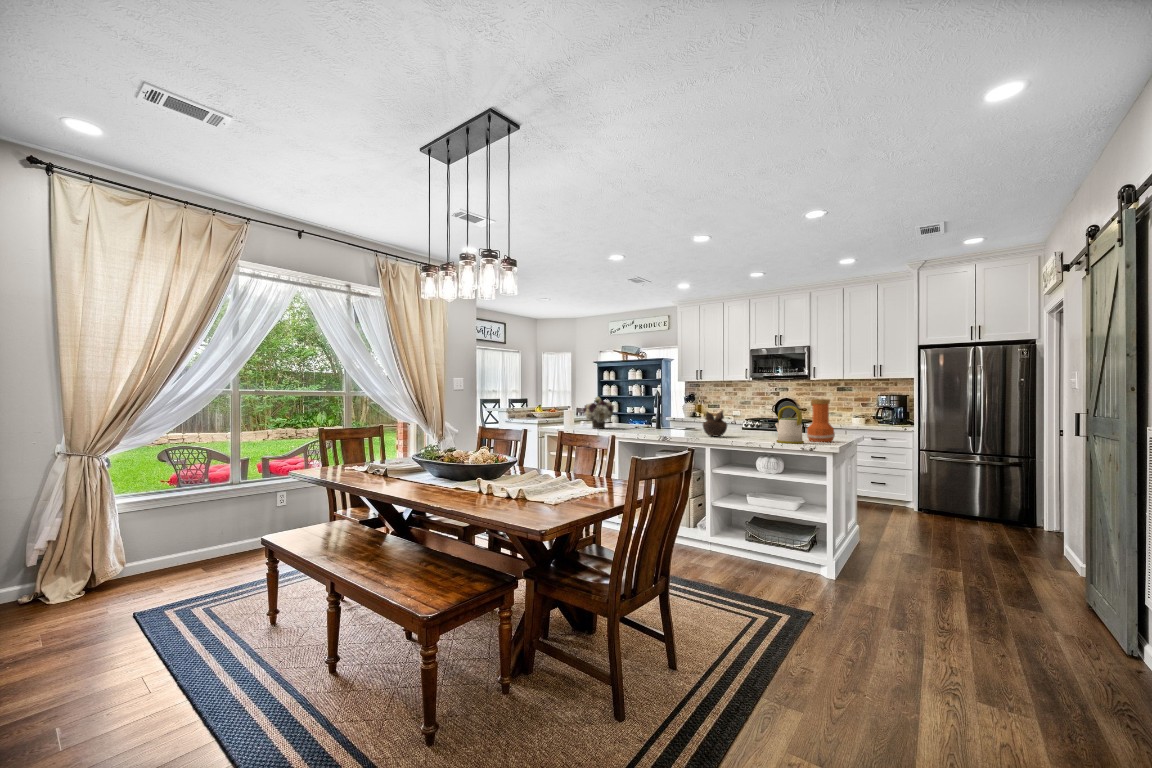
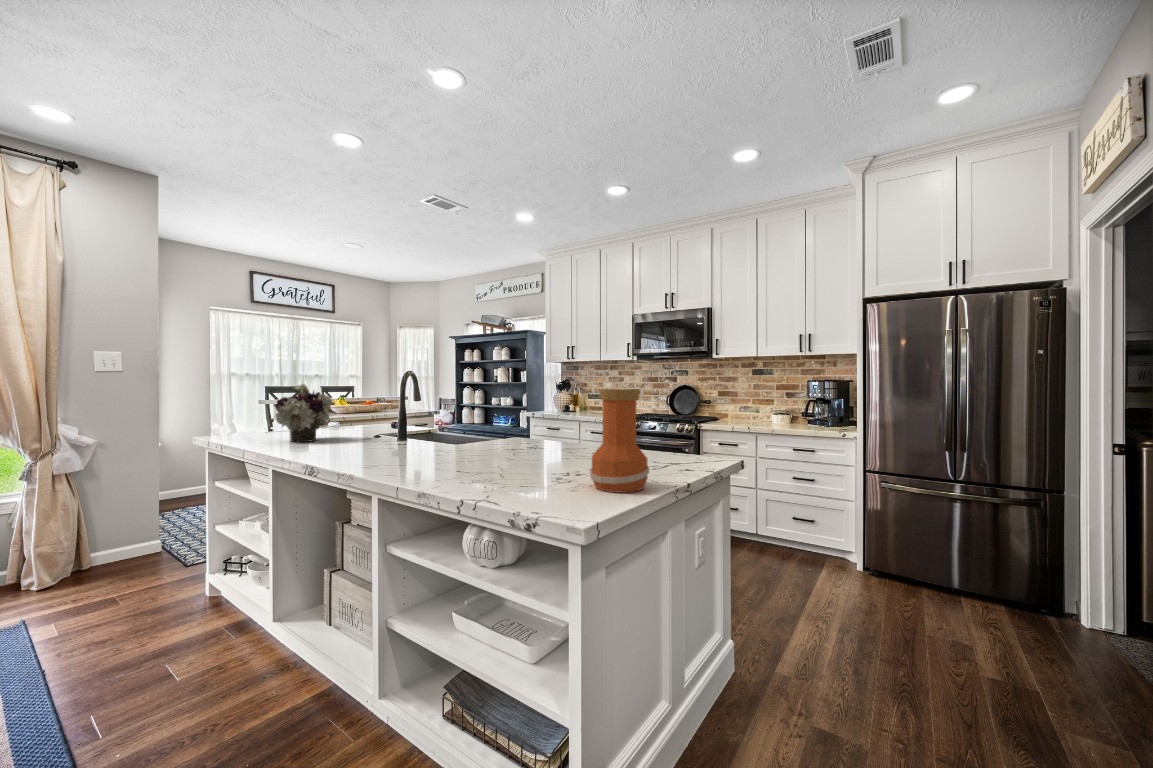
kettle: present [775,406,804,444] -> none [482,406,547,509]
decorative bowl: present [703,411,727,437] -> none [379,412,461,470]

